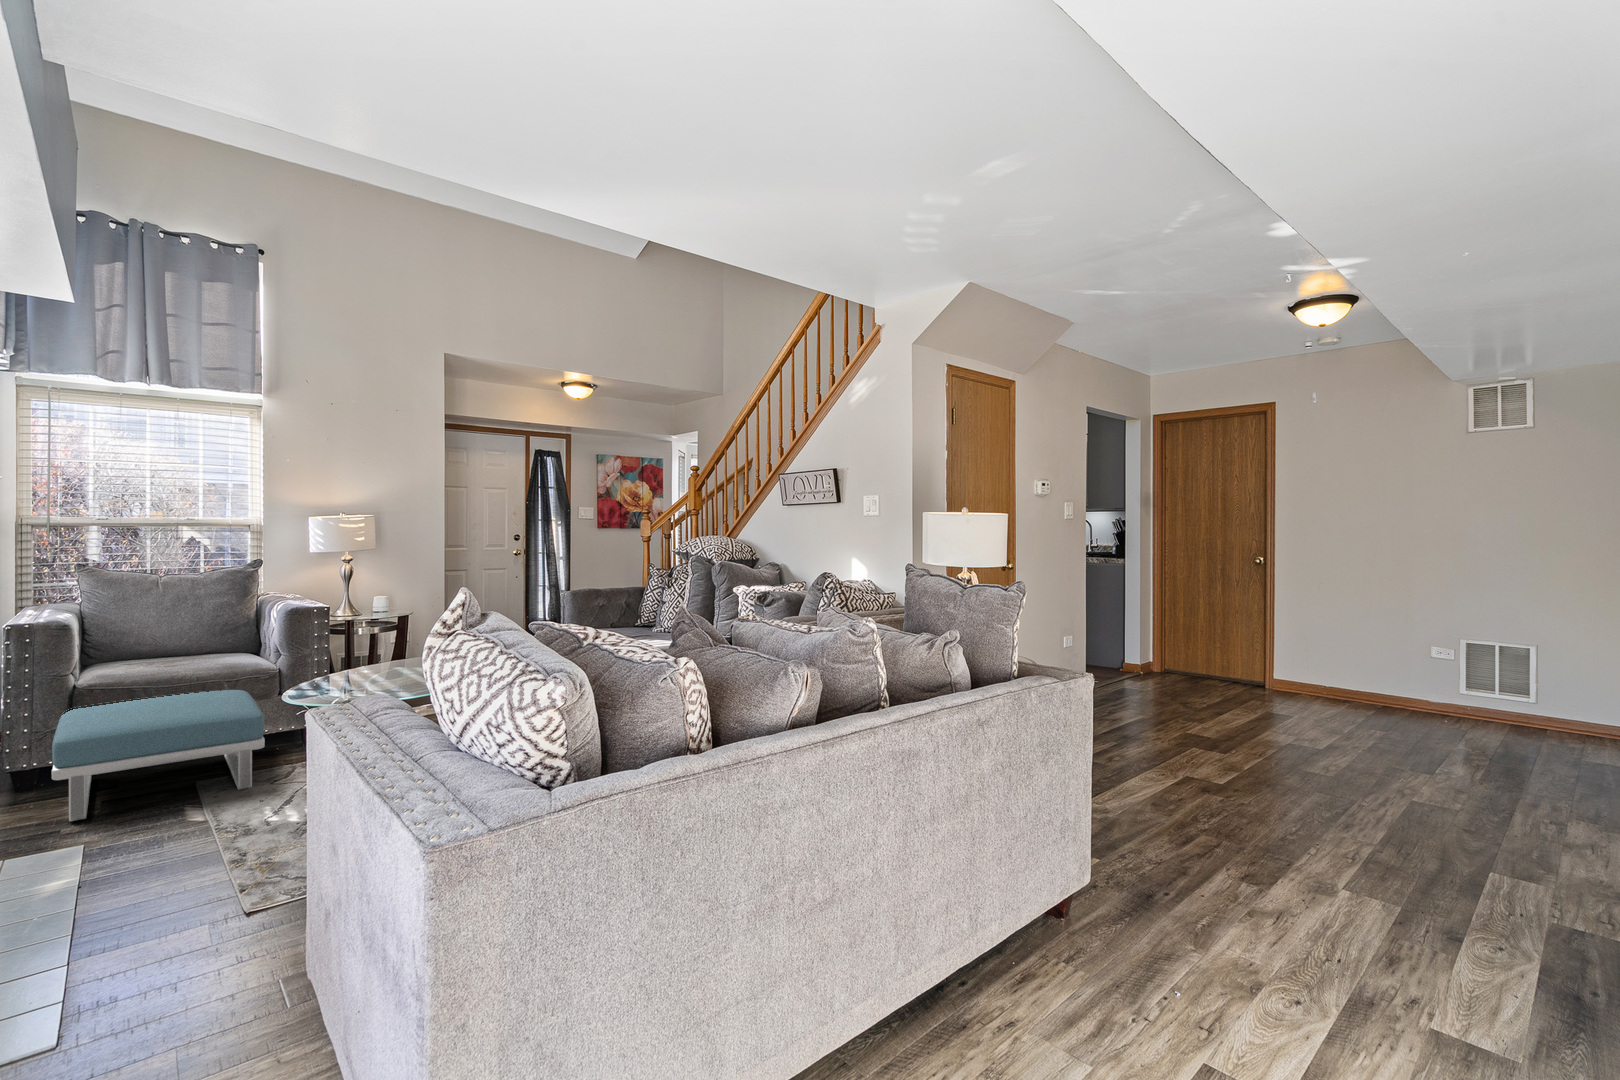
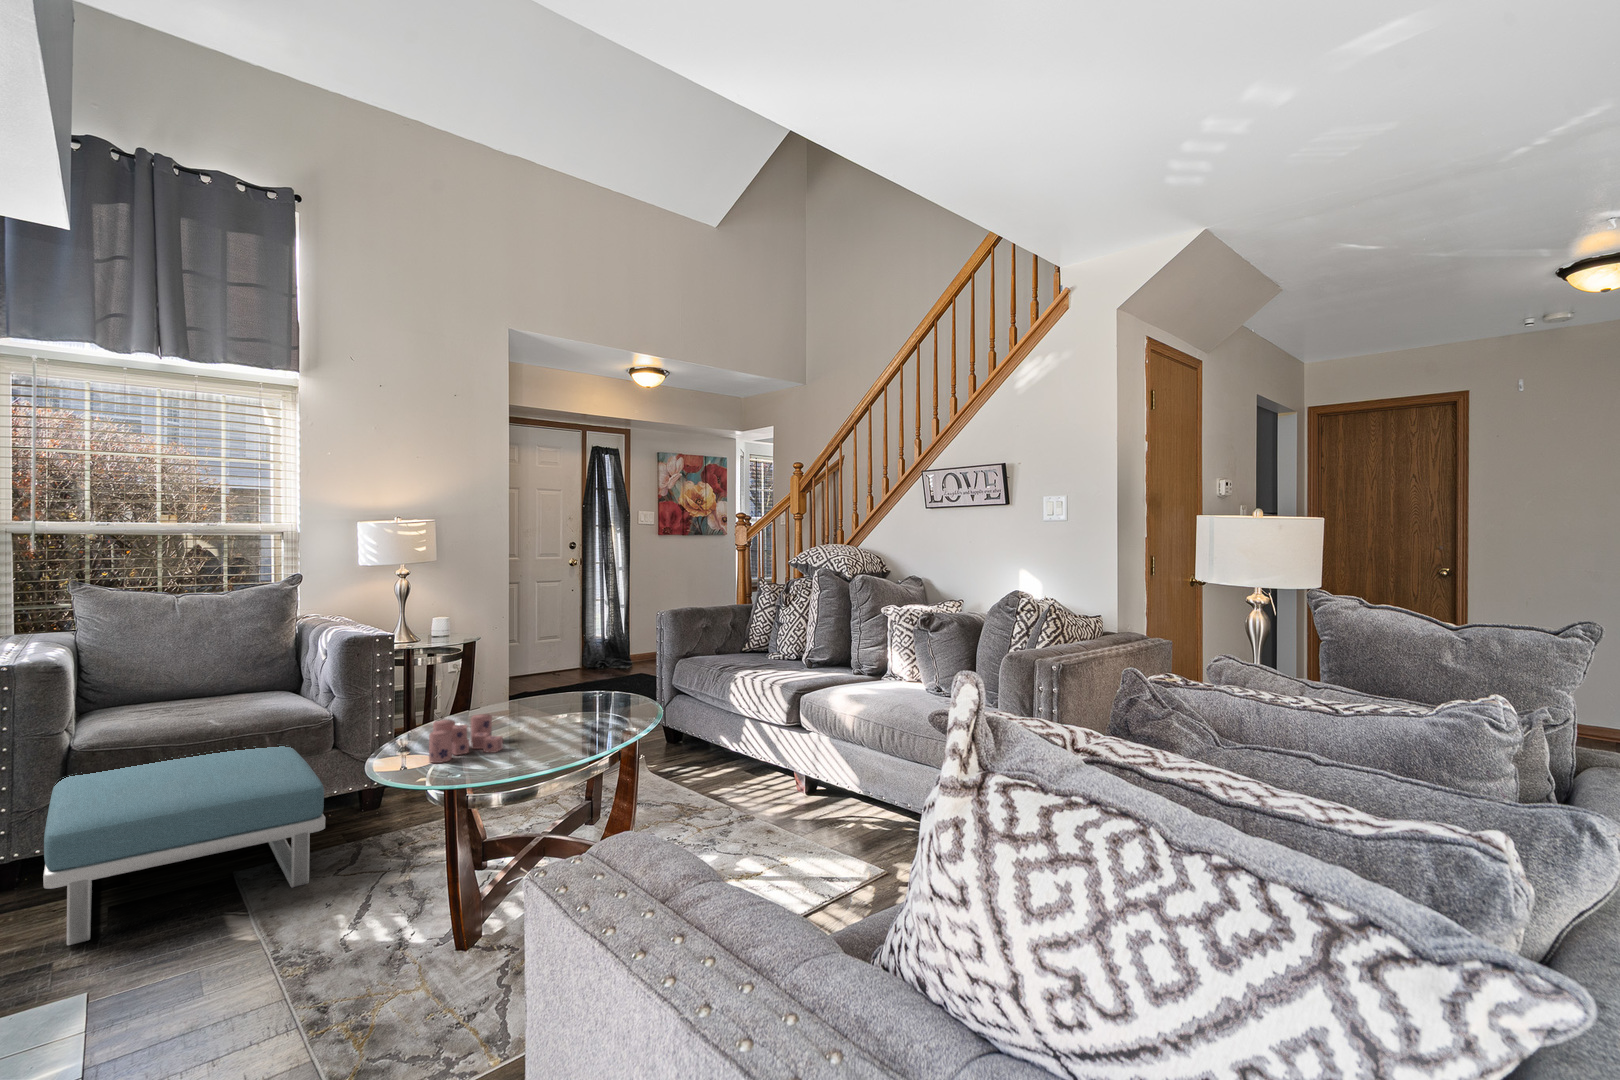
candle: none [328,661,387,692] -> present [429,714,503,763]

